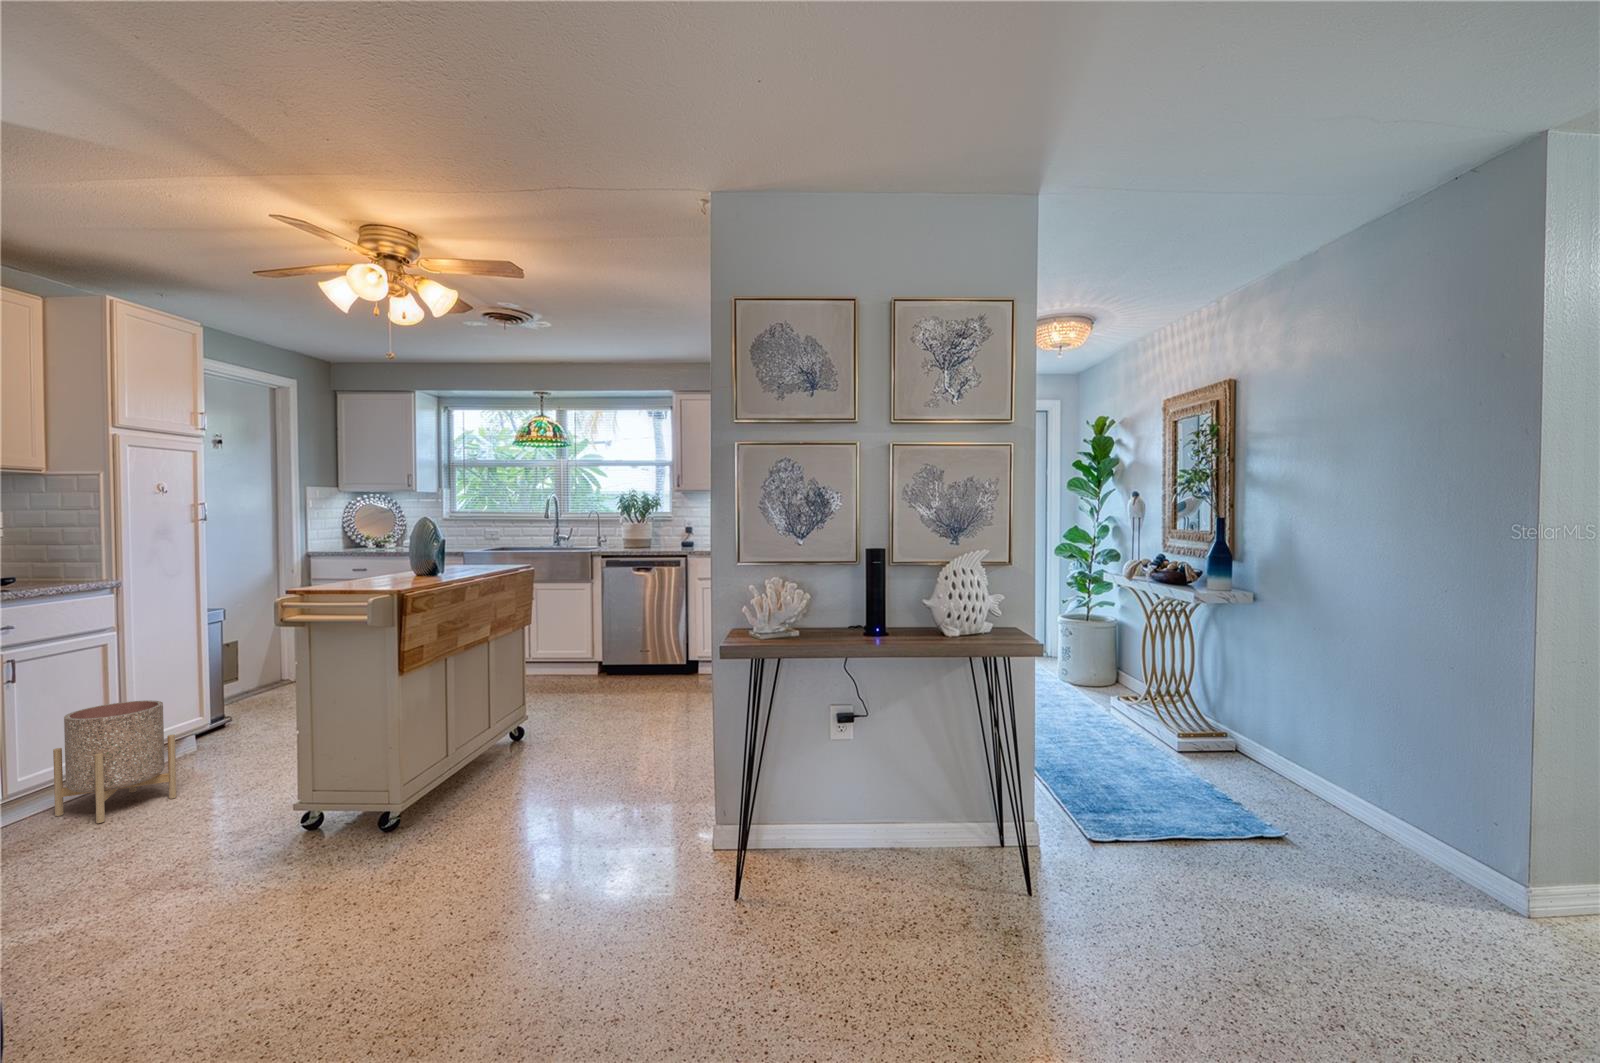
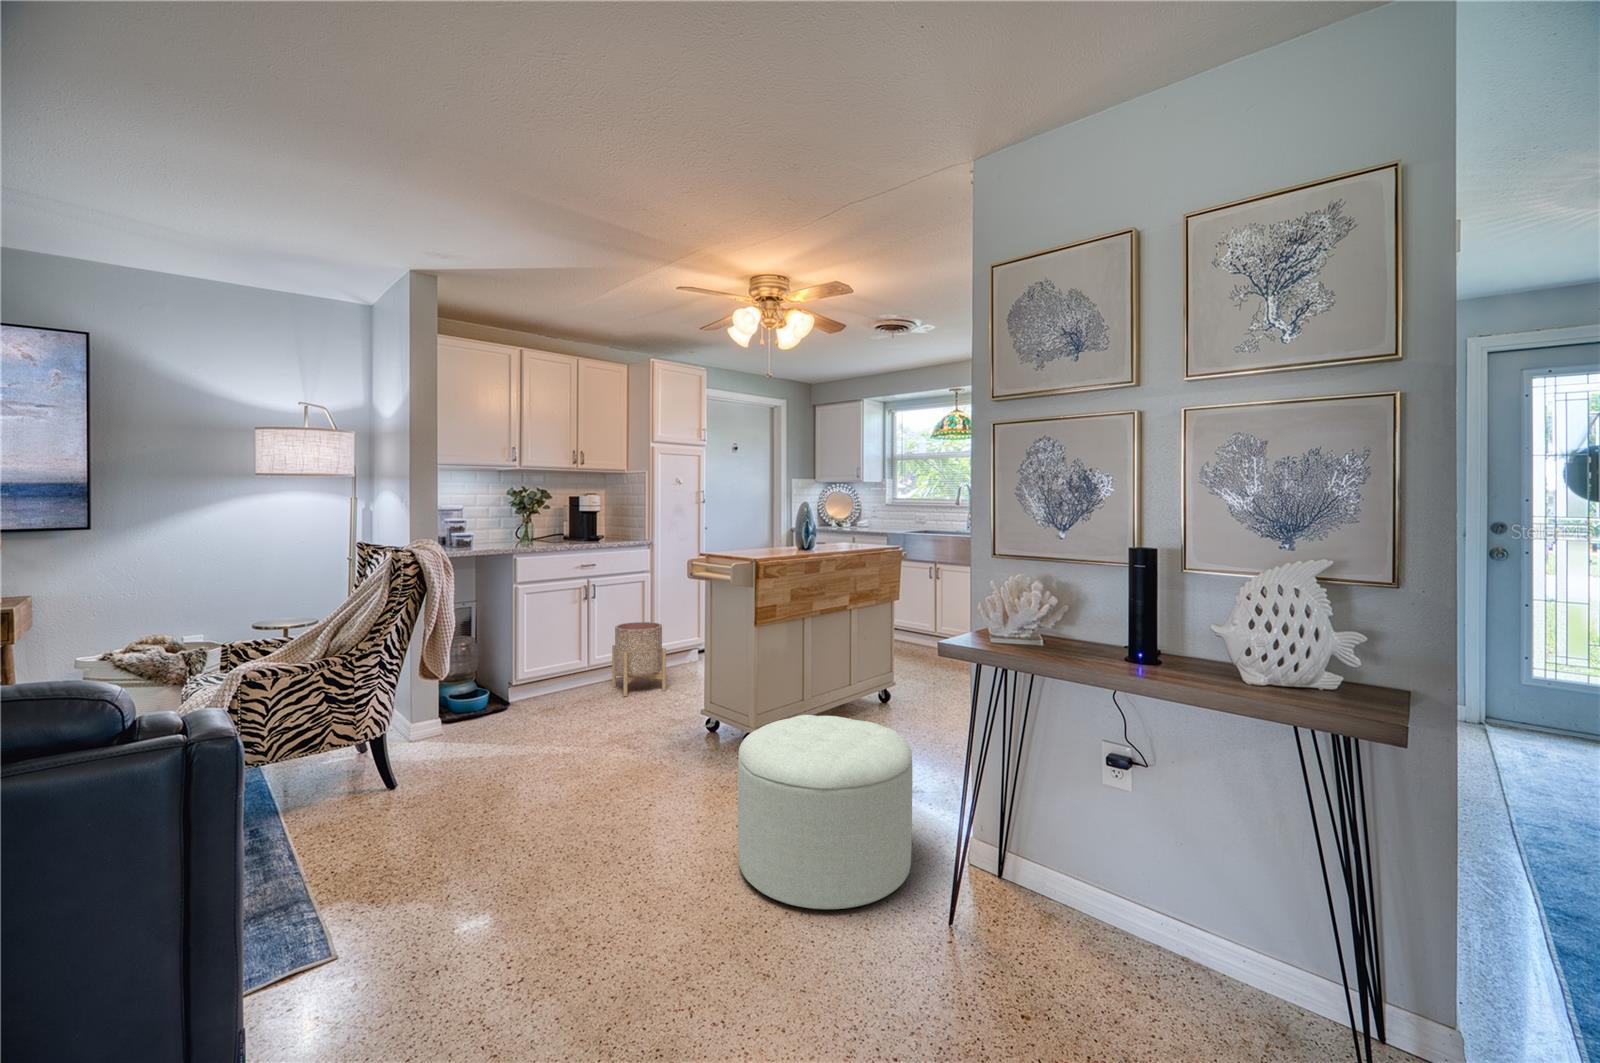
ottoman: none [492,750,693,972] -> present [738,715,913,909]

